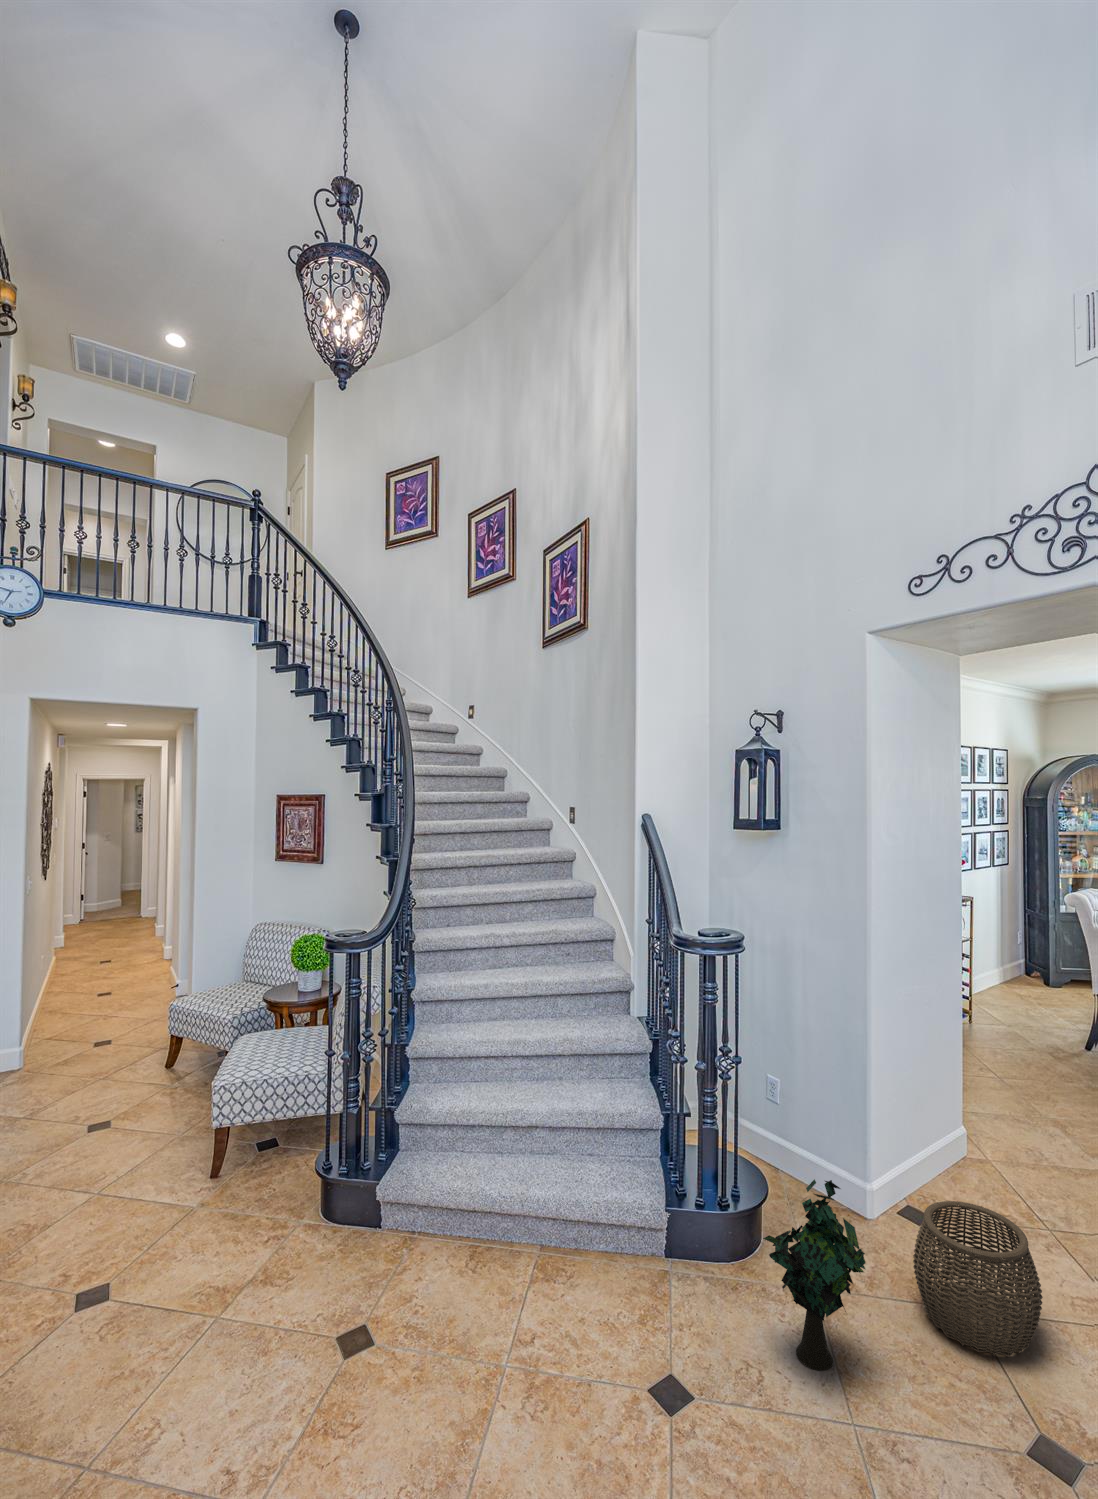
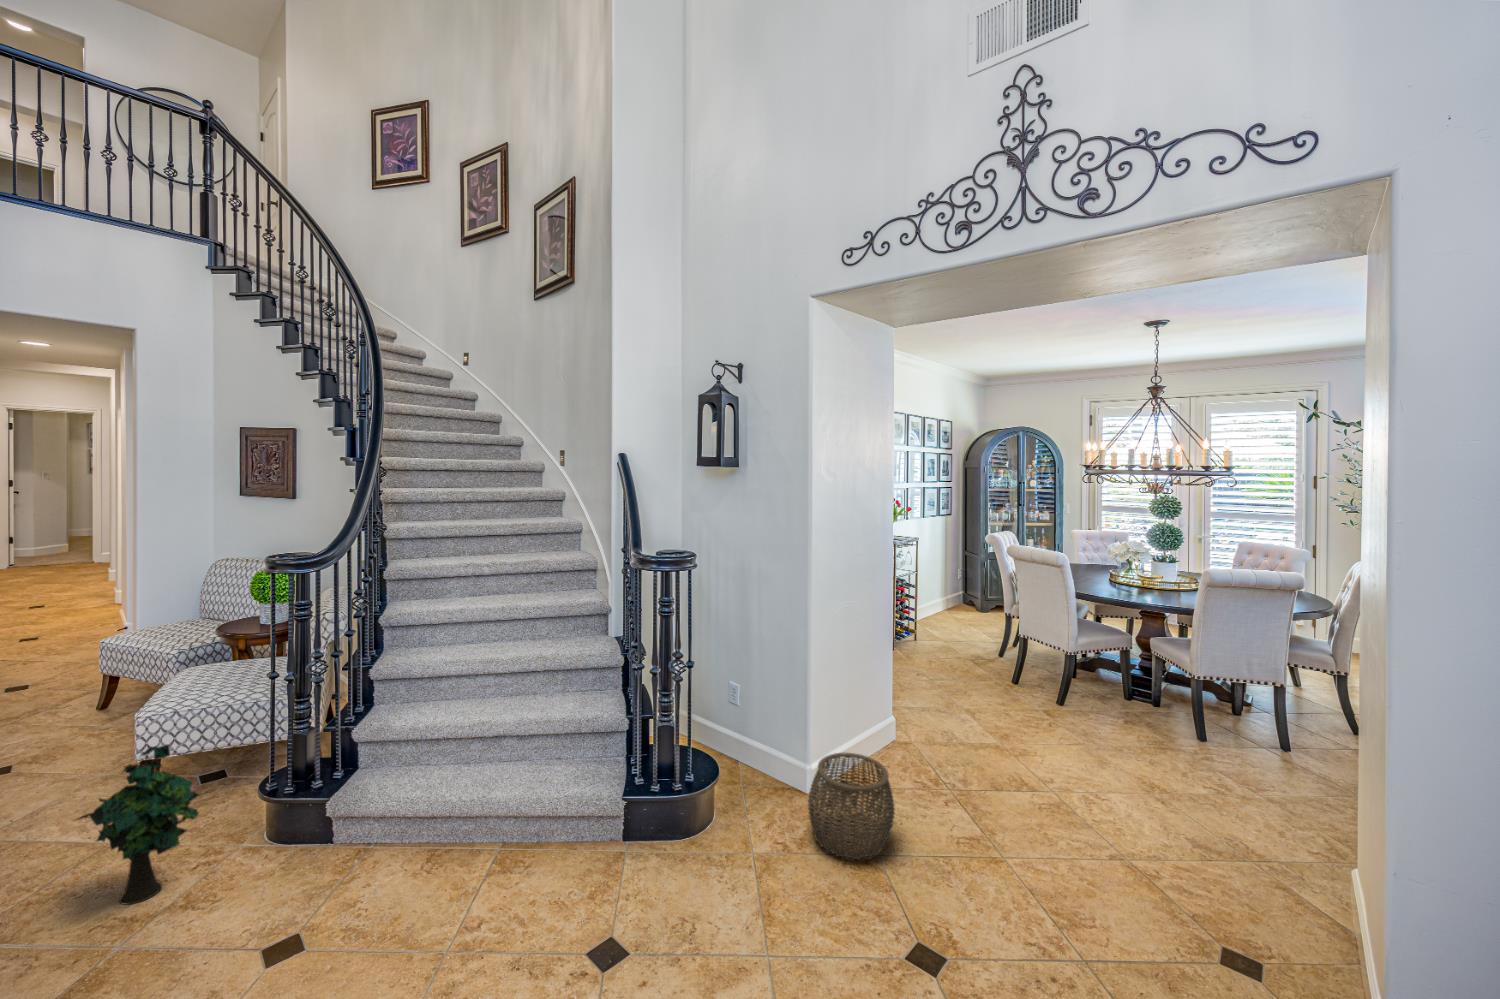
decorative plant: present [763,1179,865,1371] -> present [77,744,199,905]

